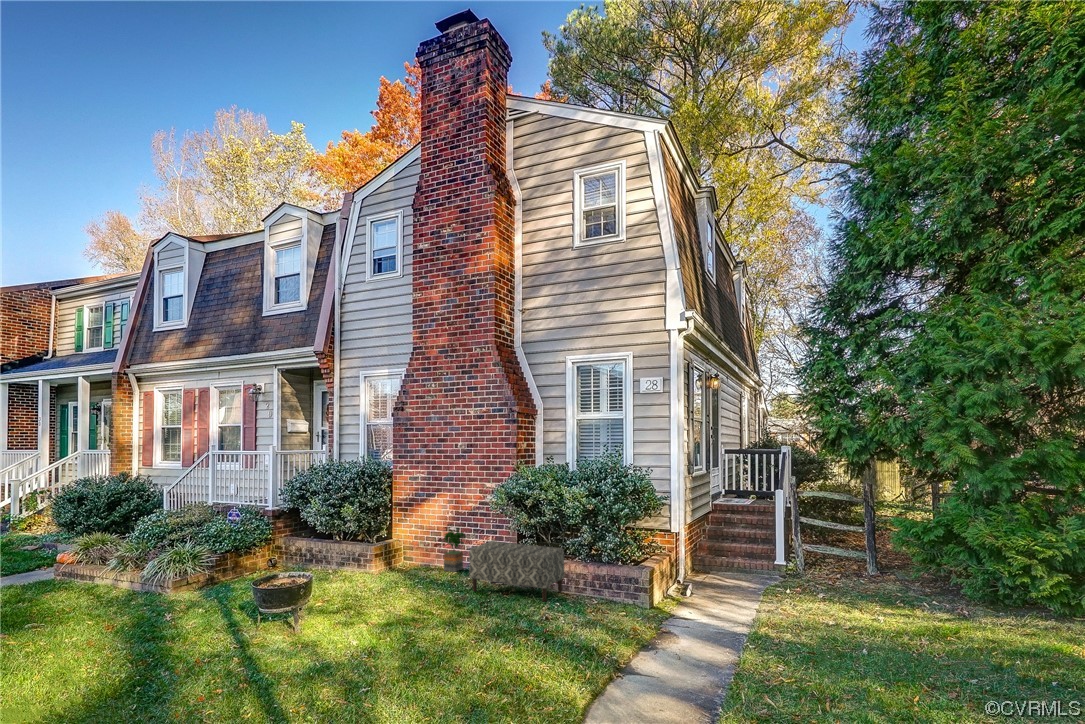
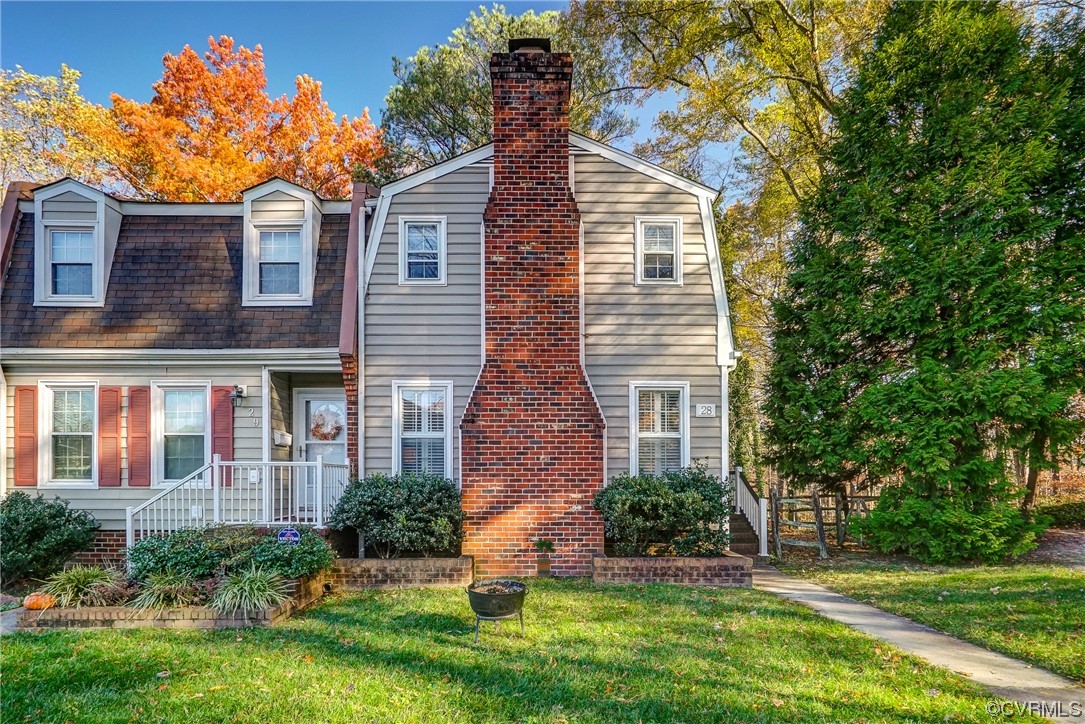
bench: present [469,541,564,602] -> none [598,545,677,590]

